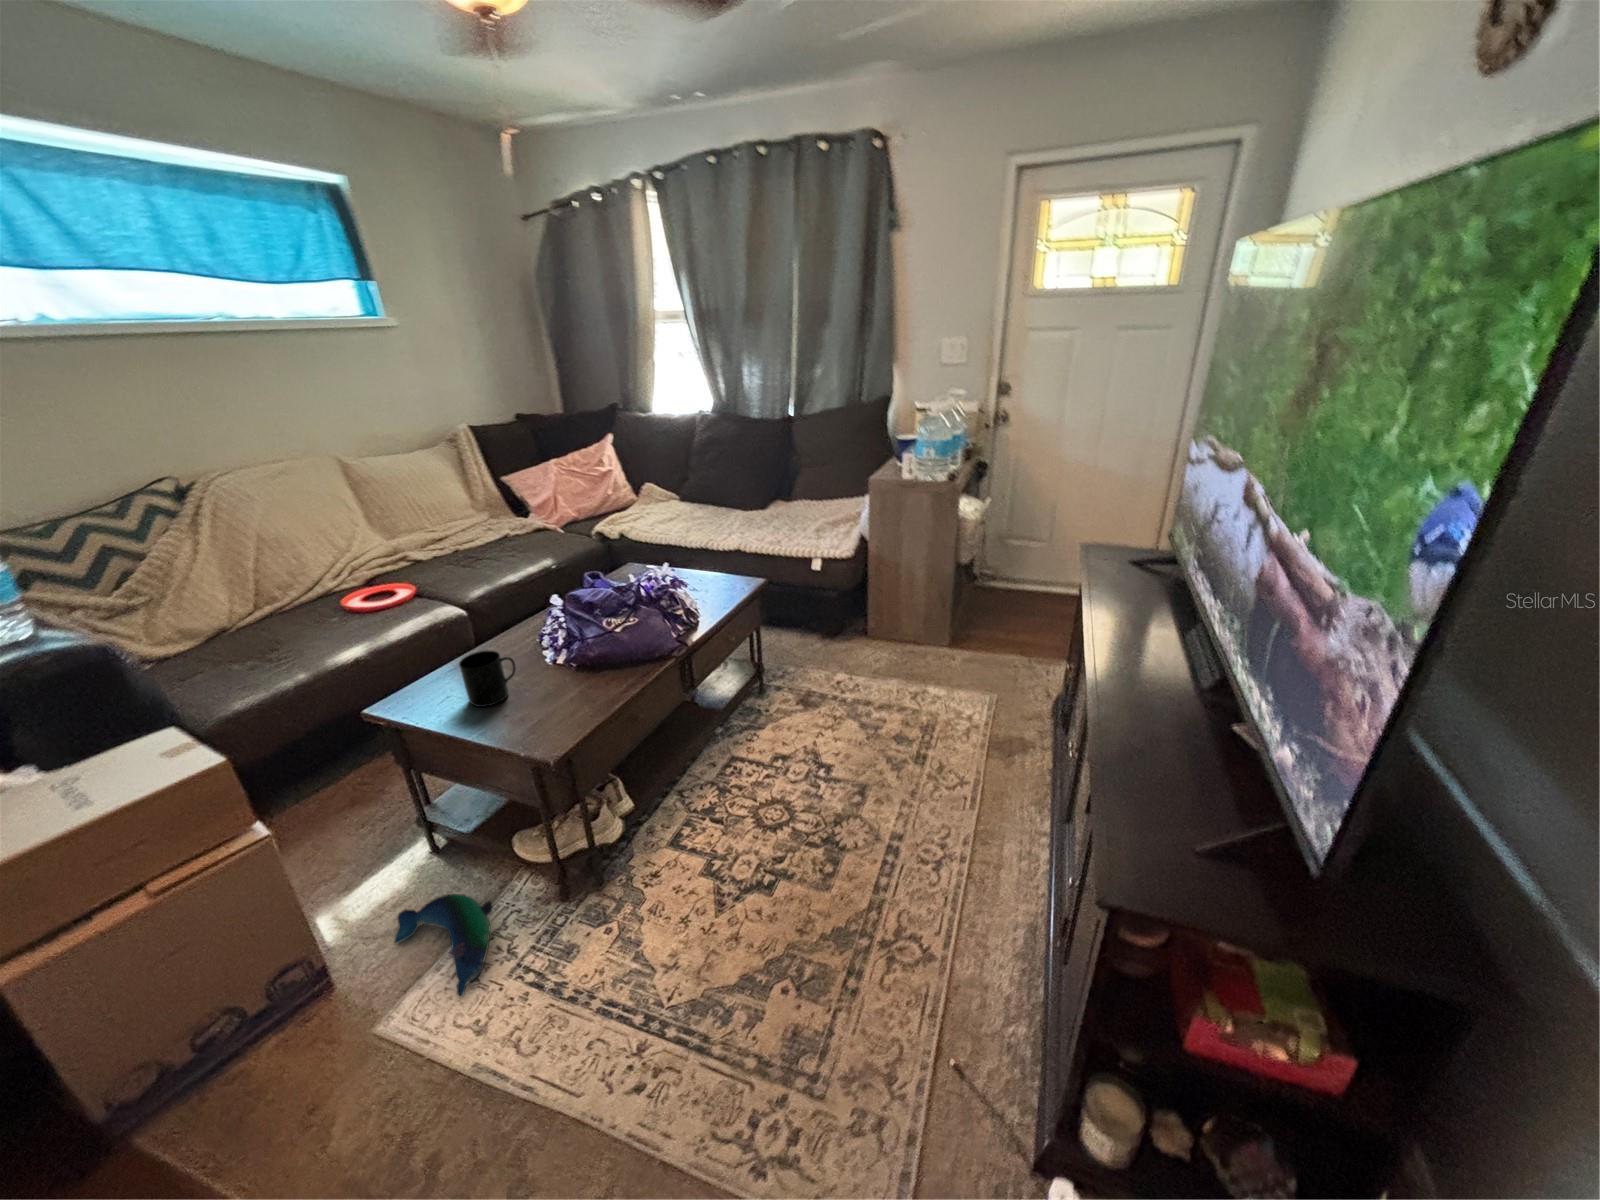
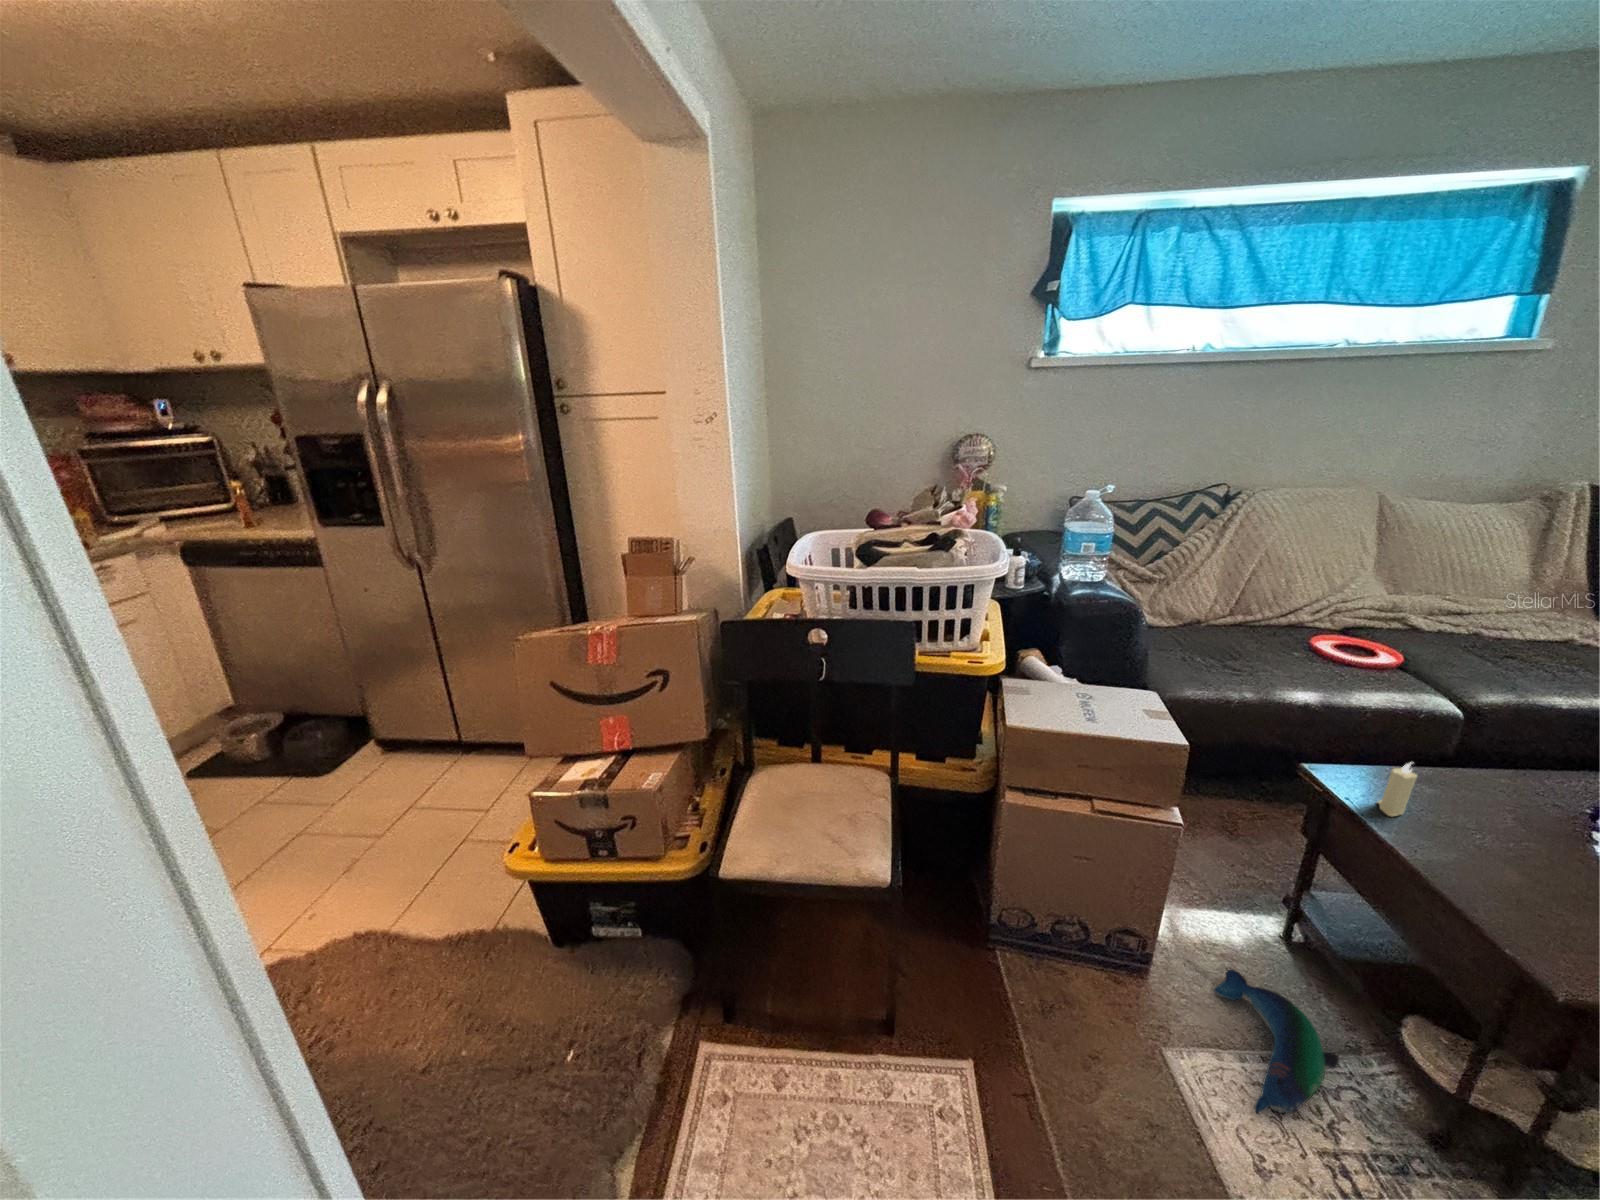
mug: present [459,651,516,707] -> none [1444,785,1553,865]
candle: none [416,662,442,711] -> present [1377,762,1417,816]

